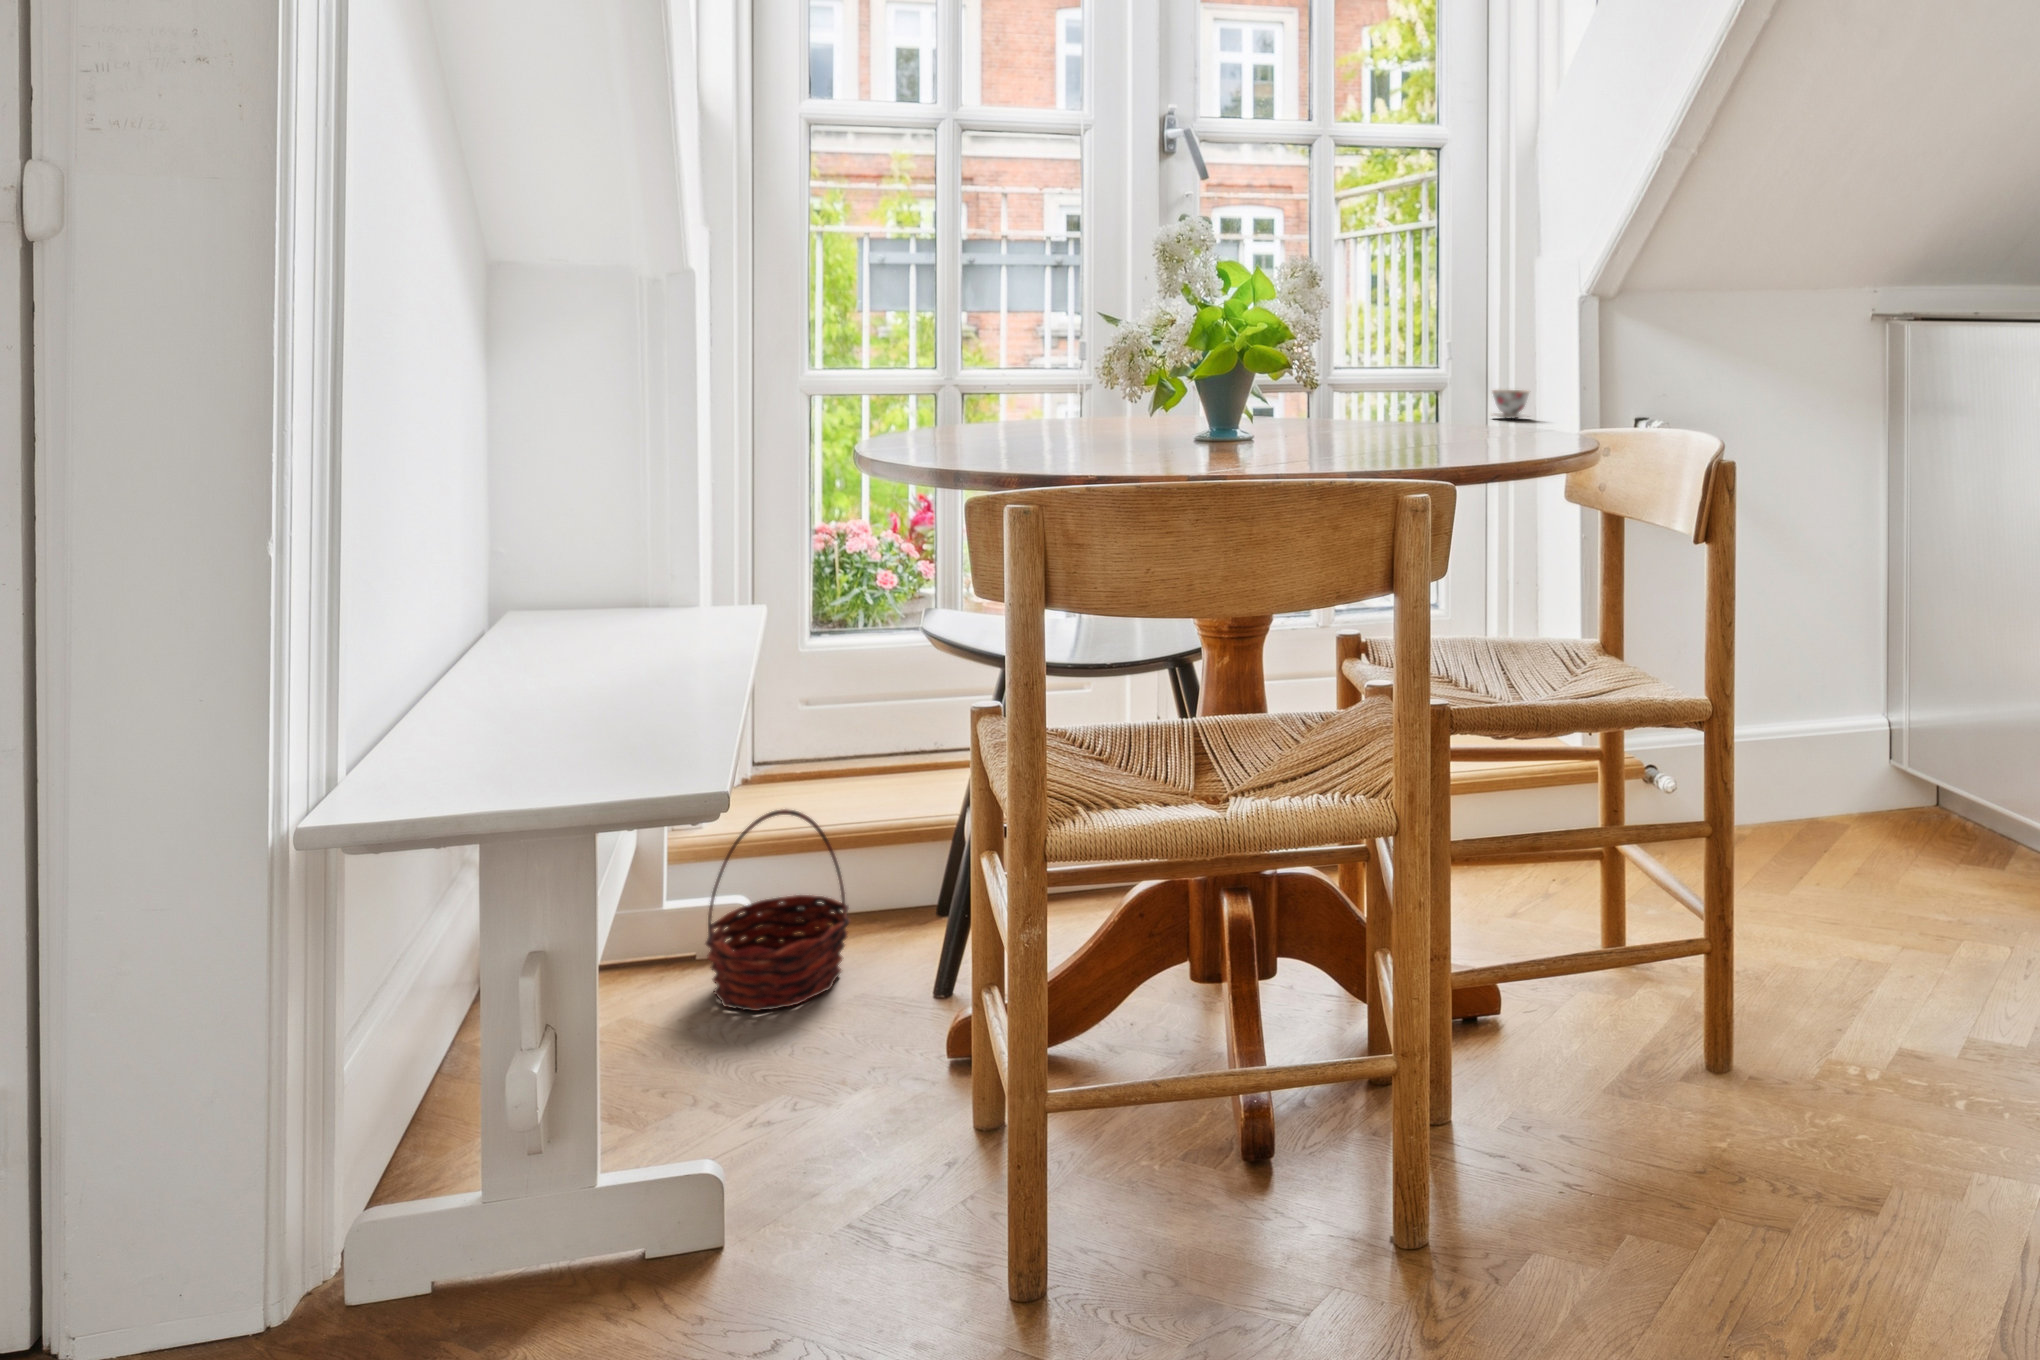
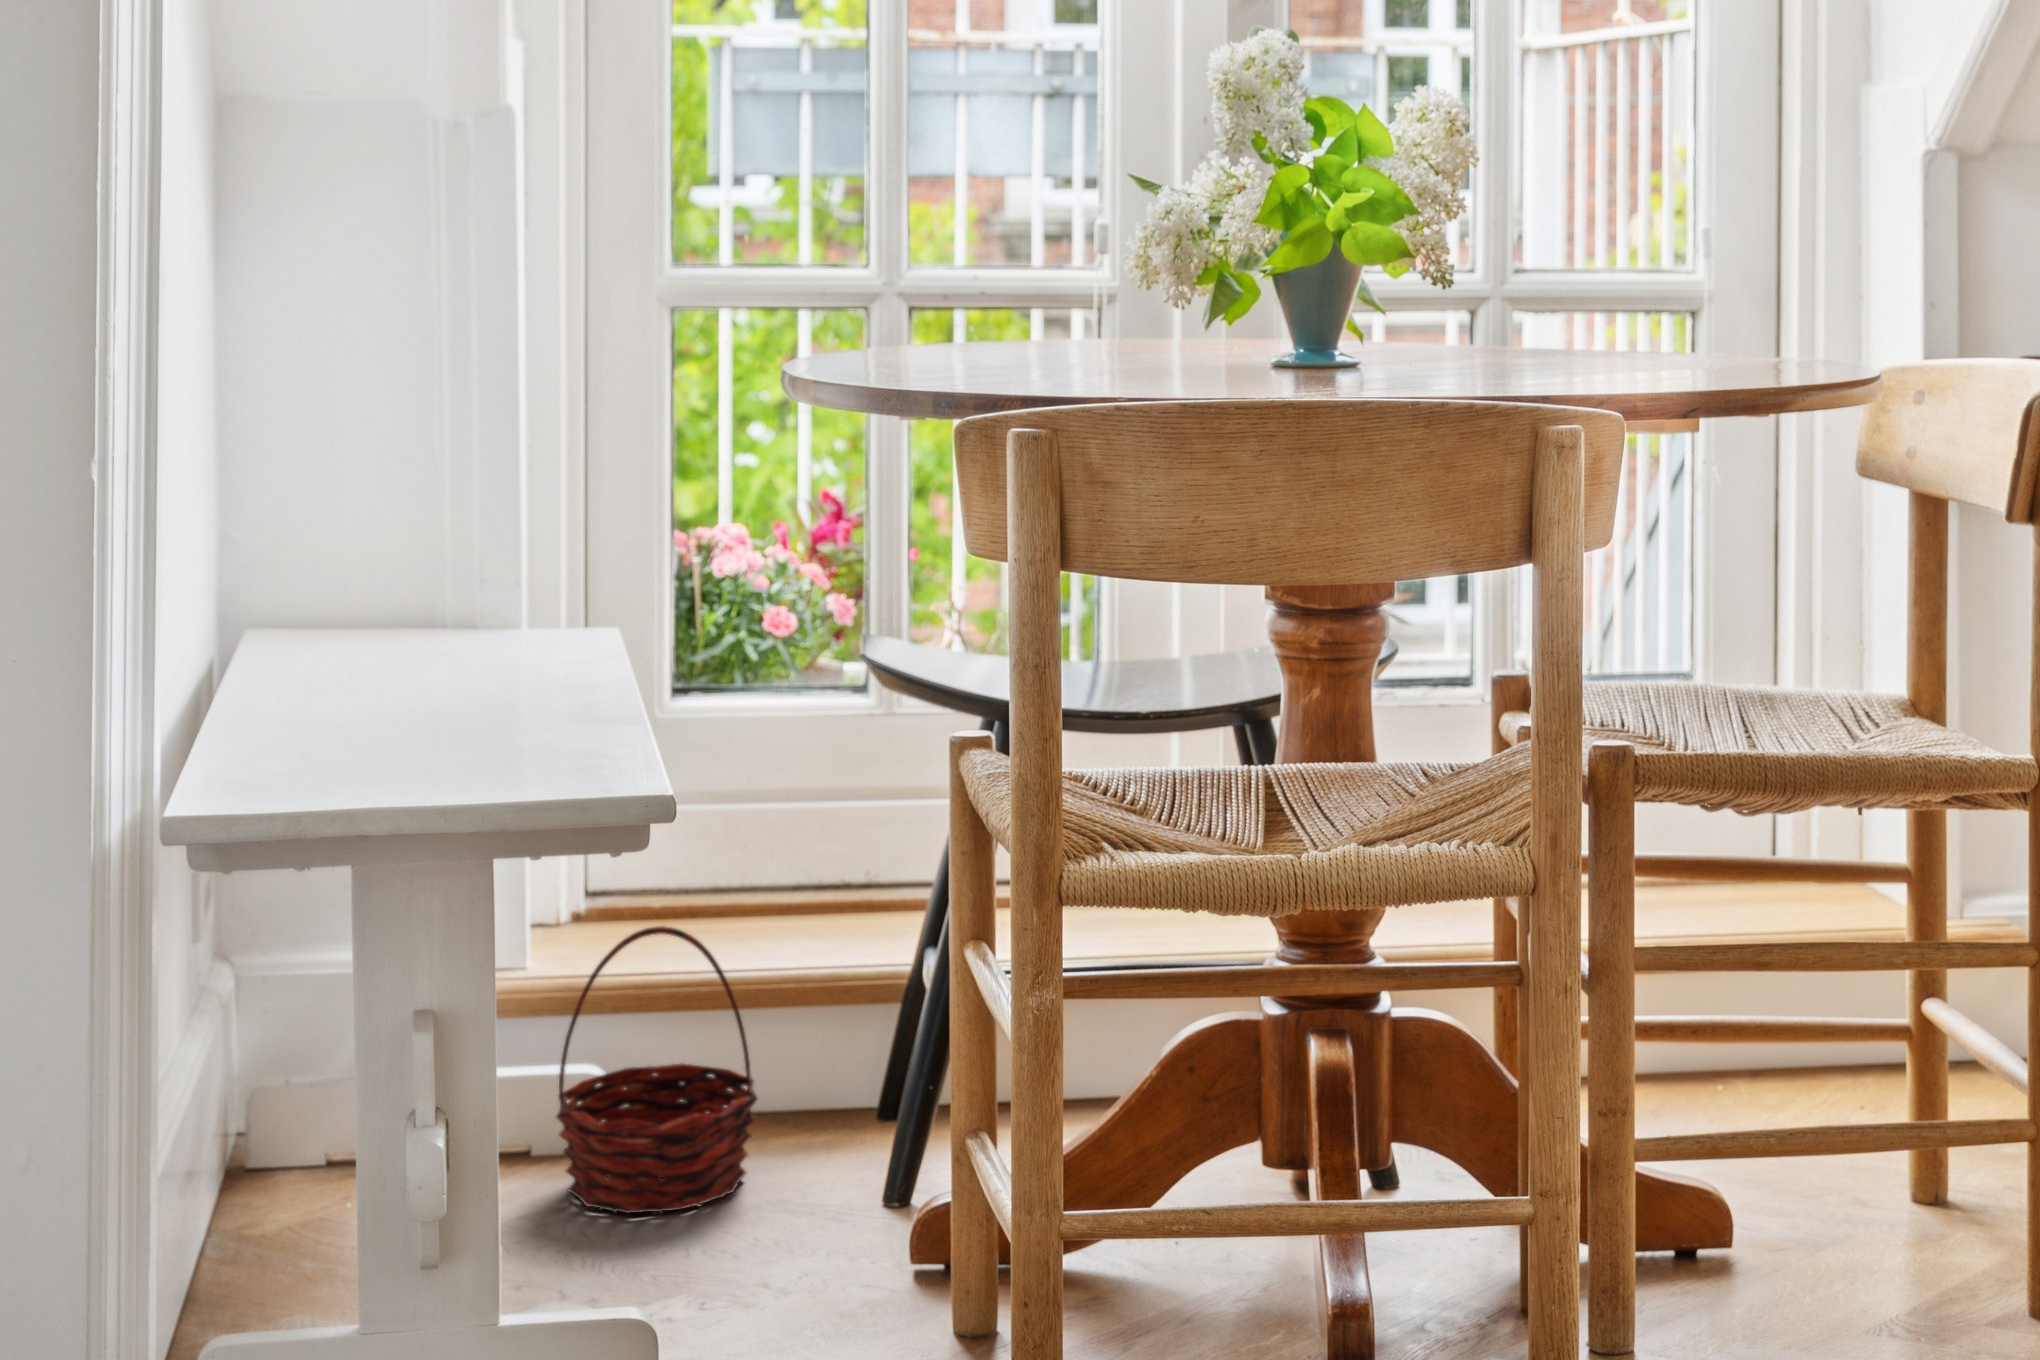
teacup: present [1493,390,1529,418] -> none [1742,303,1812,349]

